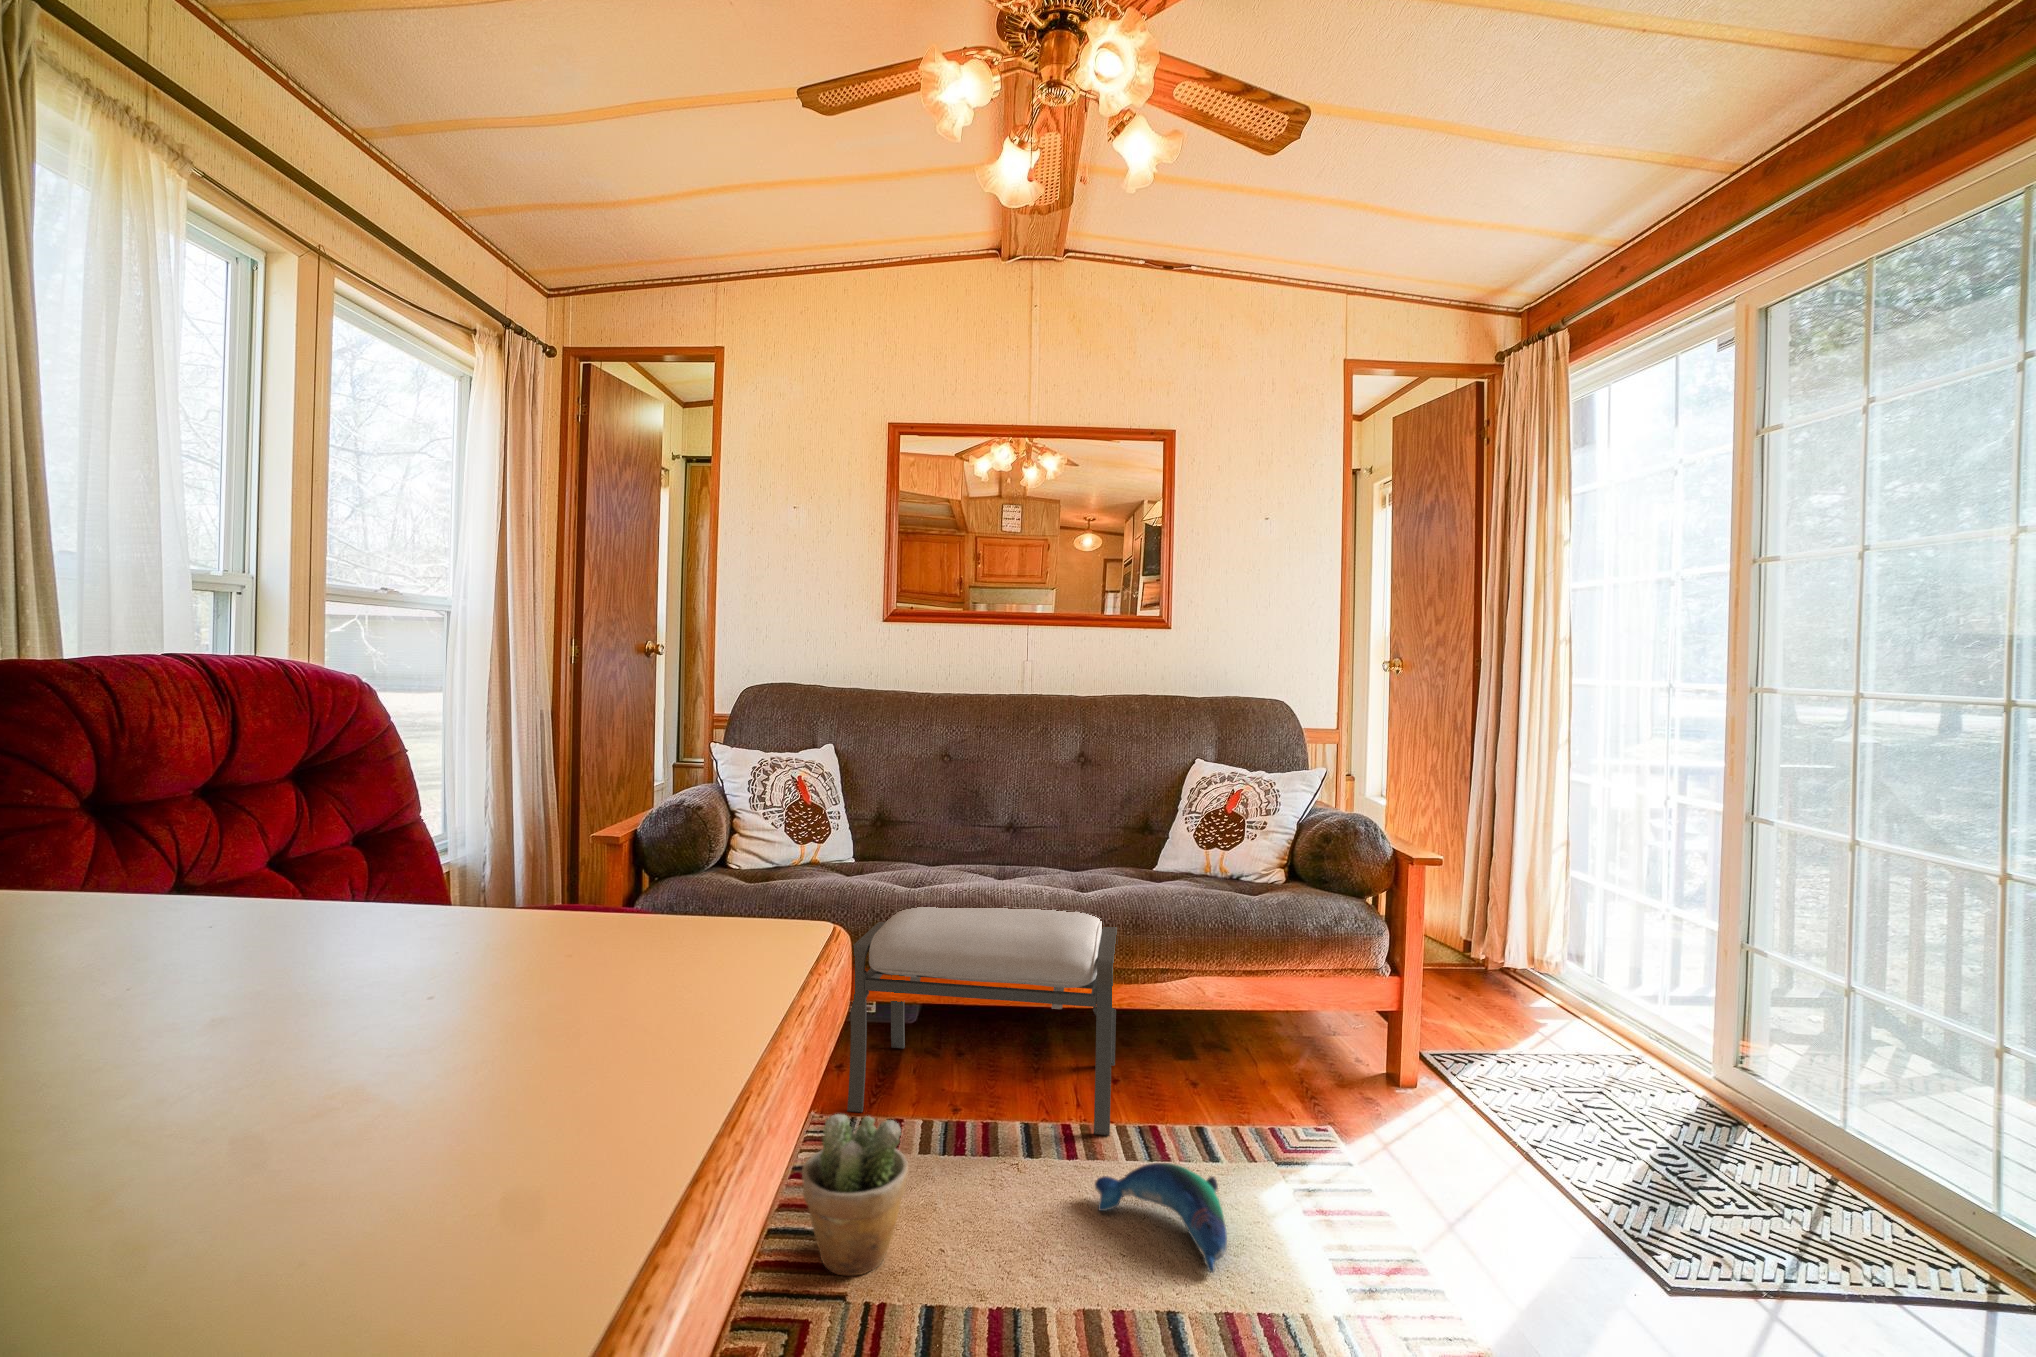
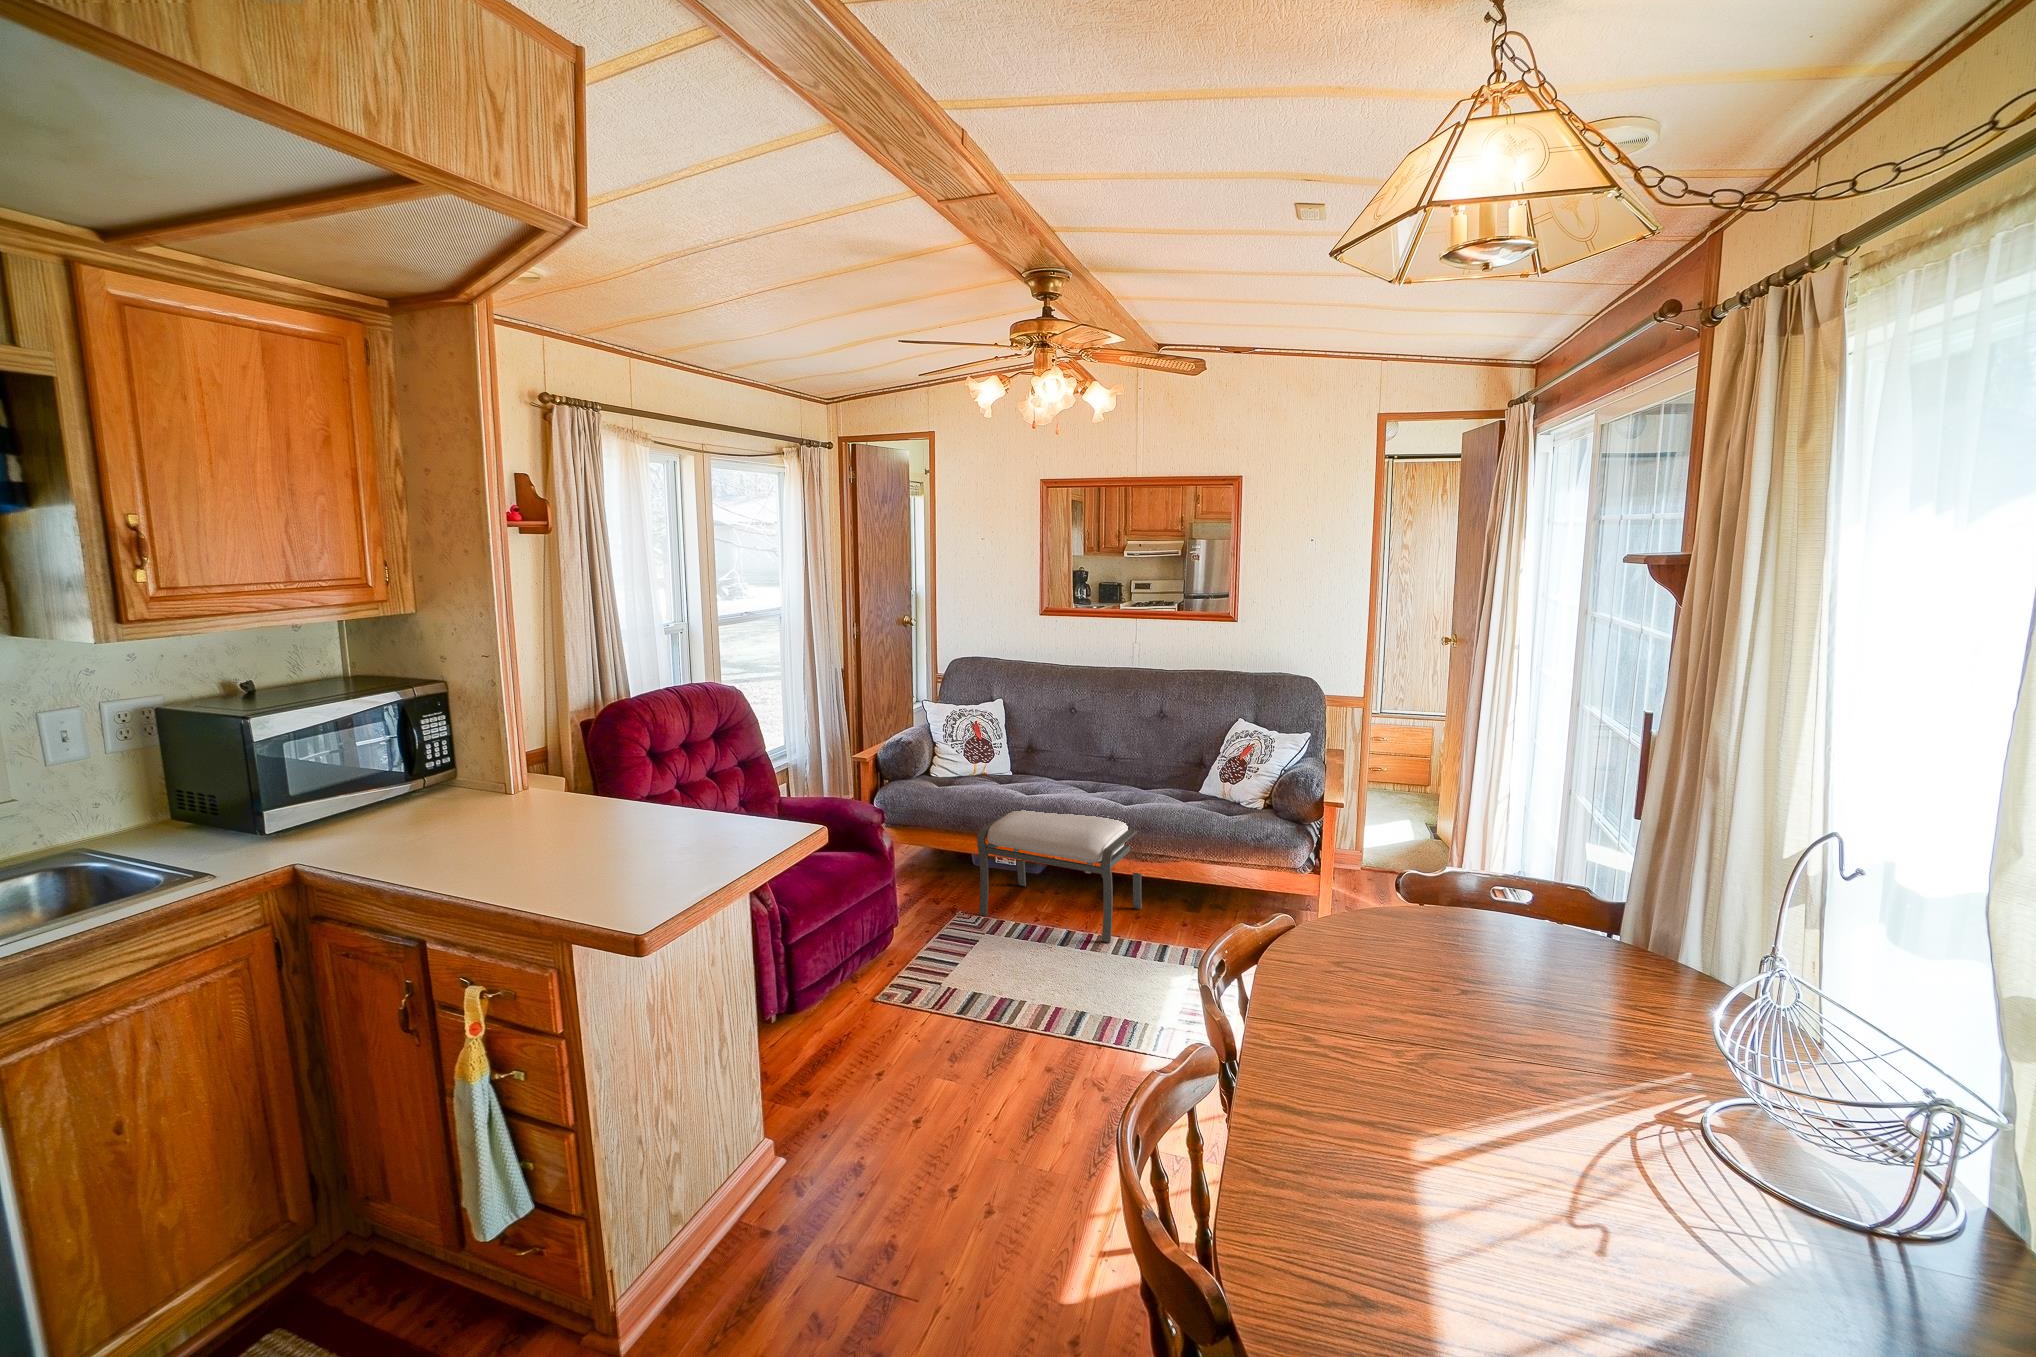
potted plant: present [802,1114,908,1276] -> none [928,910,977,981]
plush toy: present [1095,1163,1227,1273] -> none [1077,955,1136,1005]

